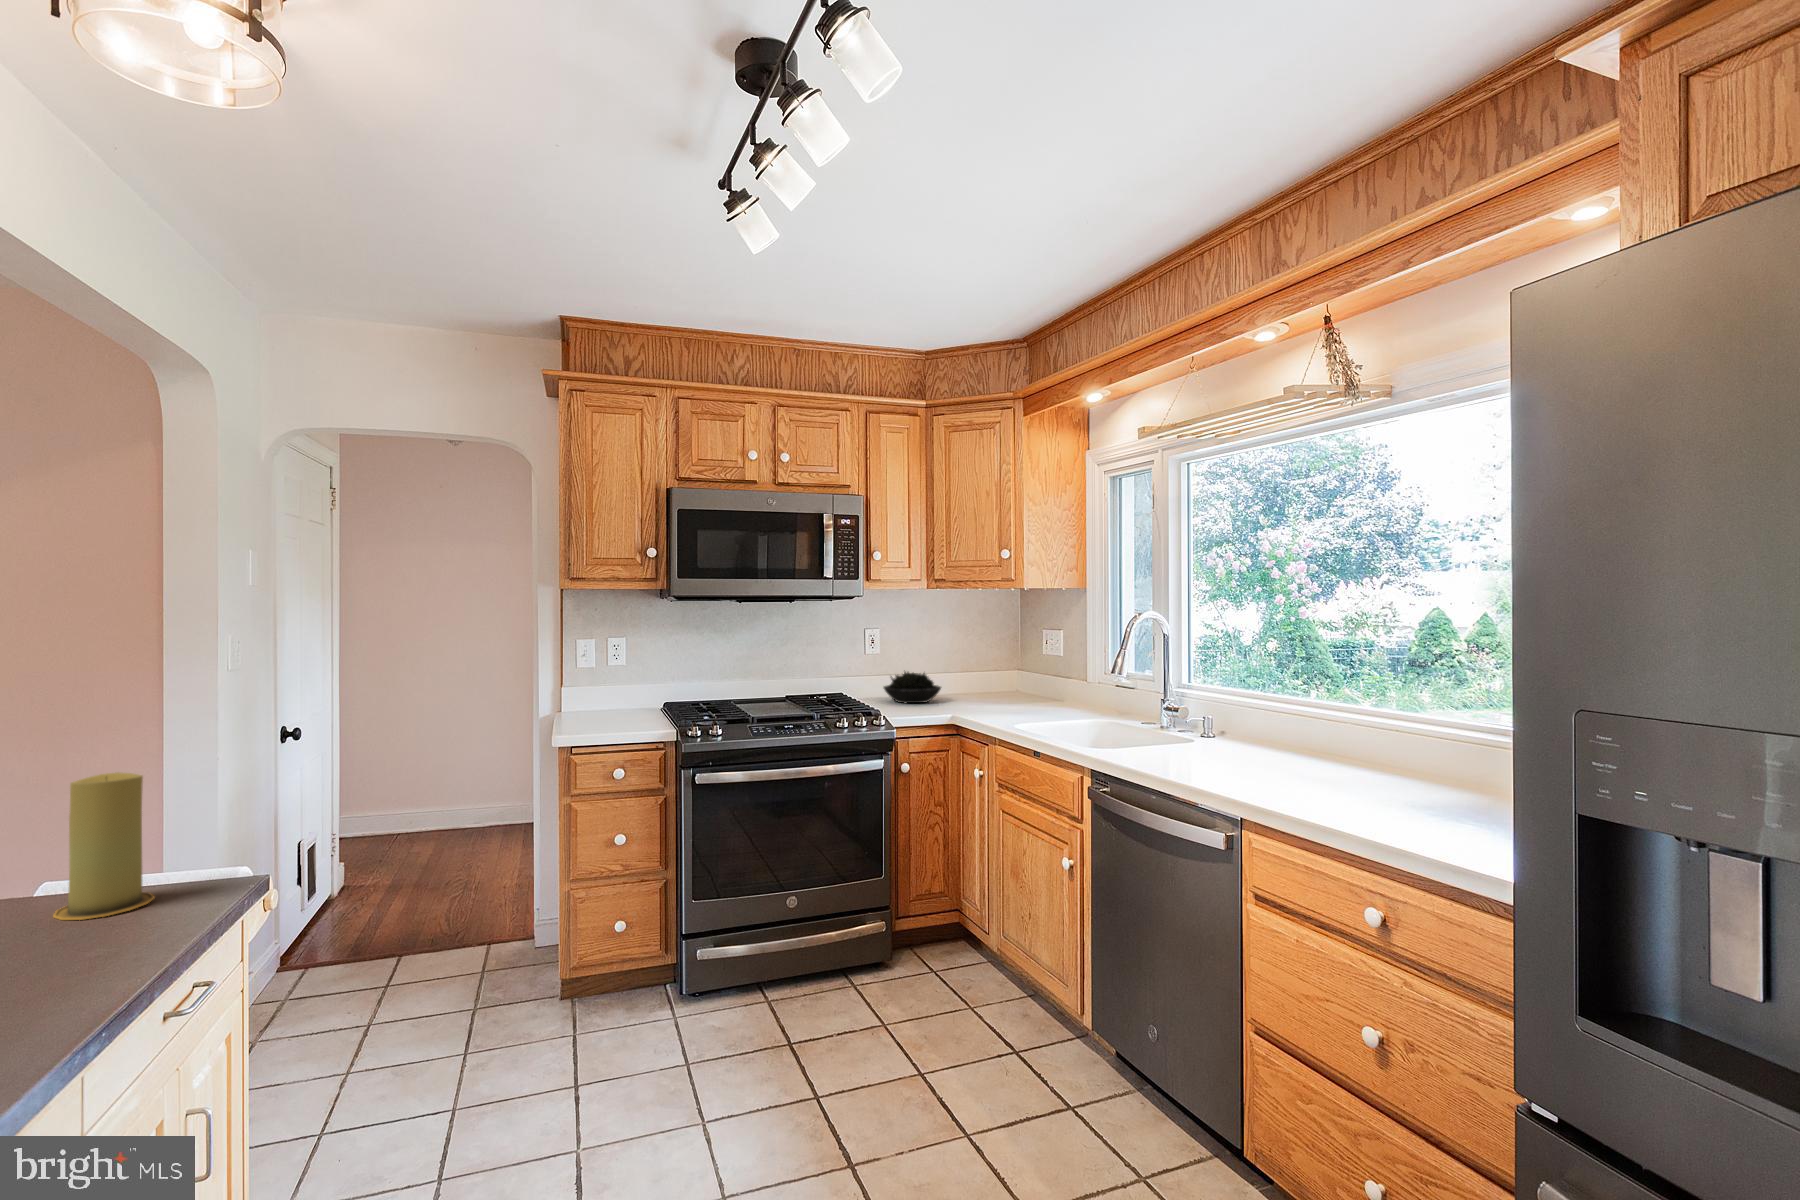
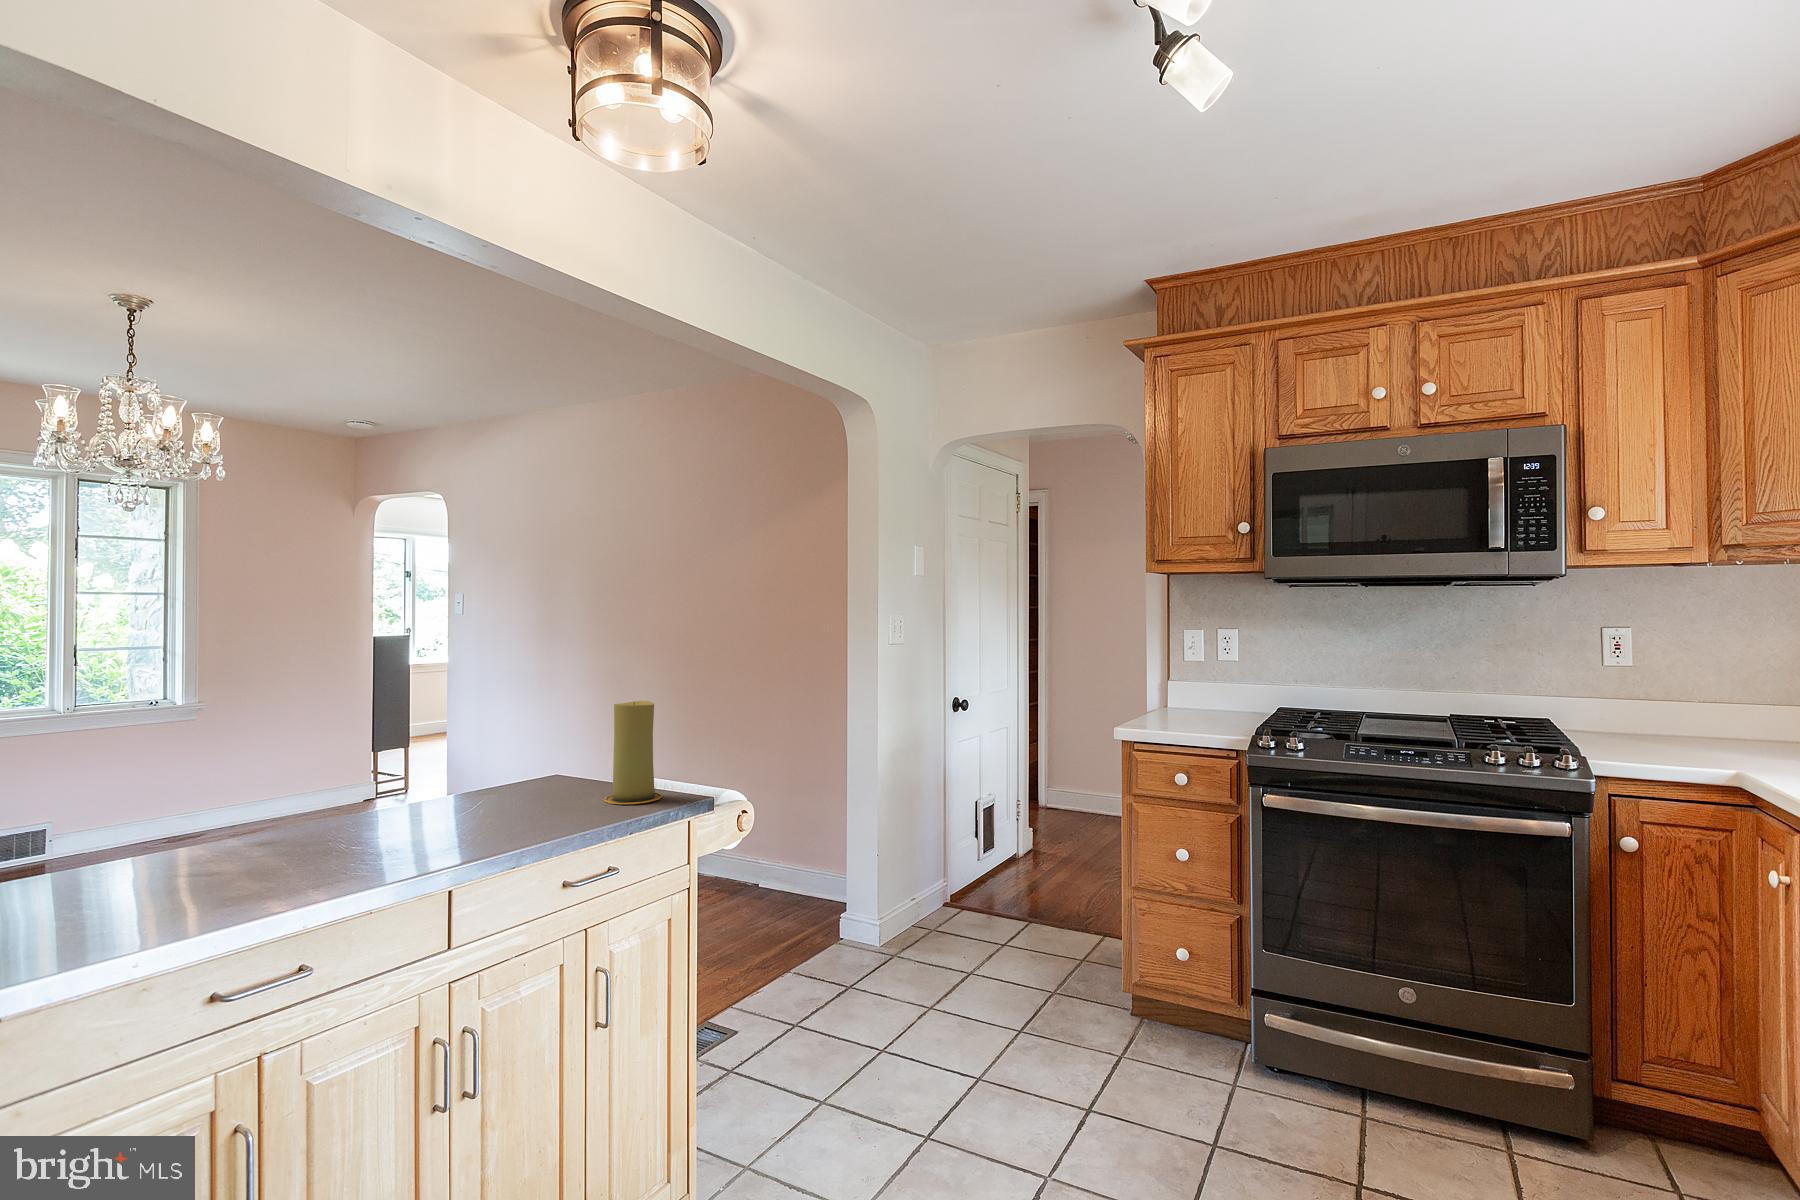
succulent plant: present [884,672,941,703] -> none [1621,694,1746,749]

